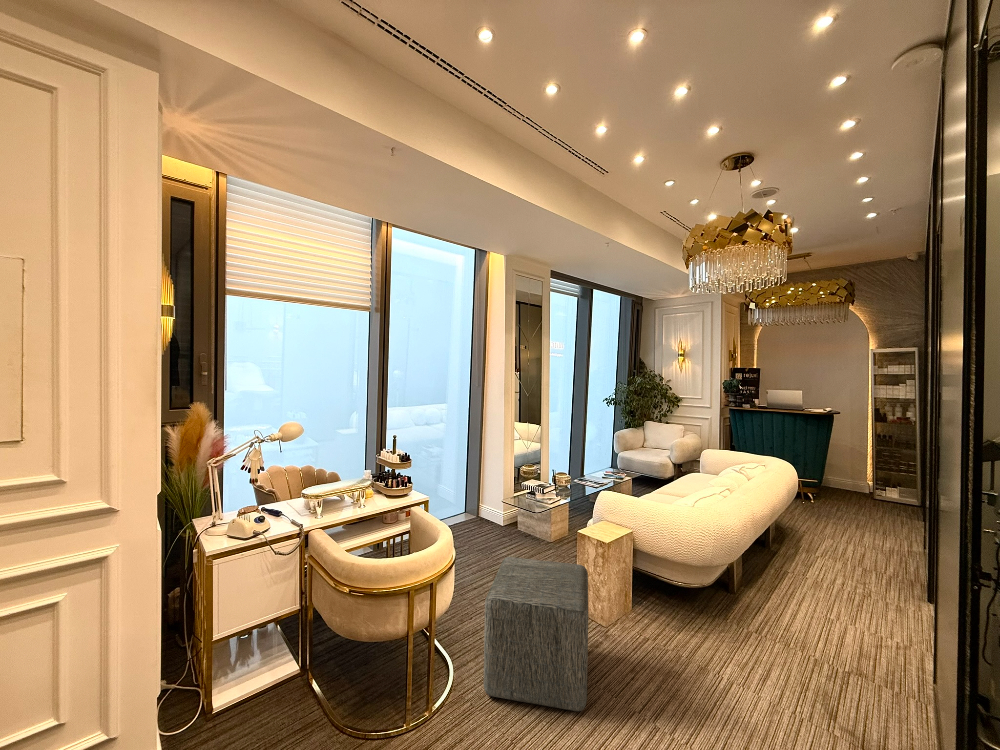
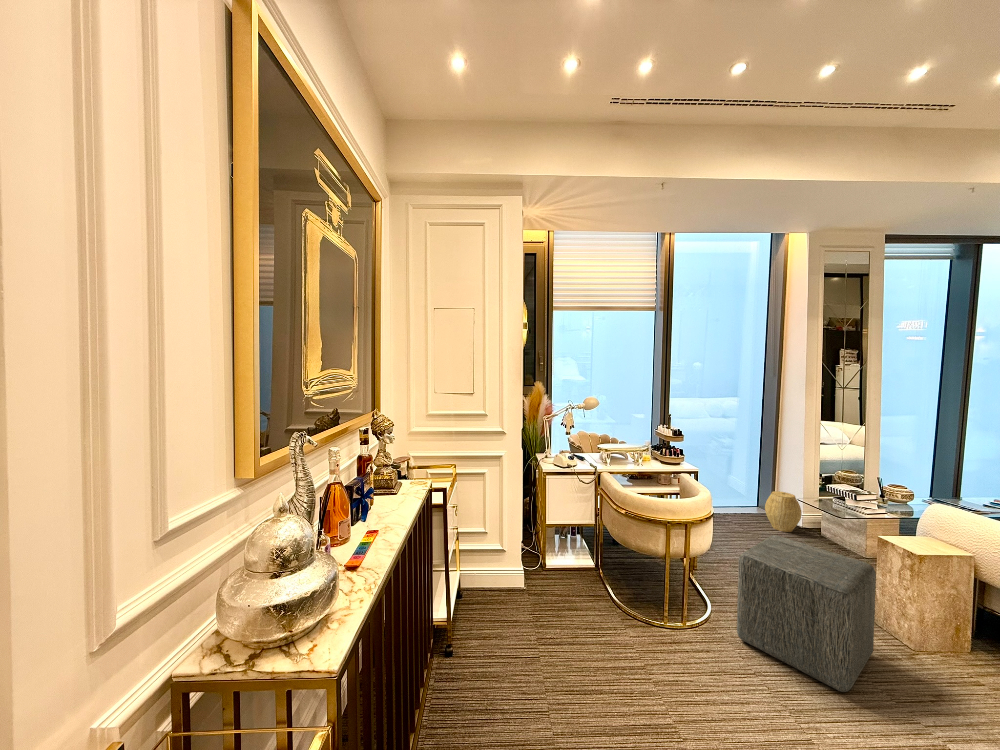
woven basket: none [475,496,504,535] -> present [765,491,802,532]

